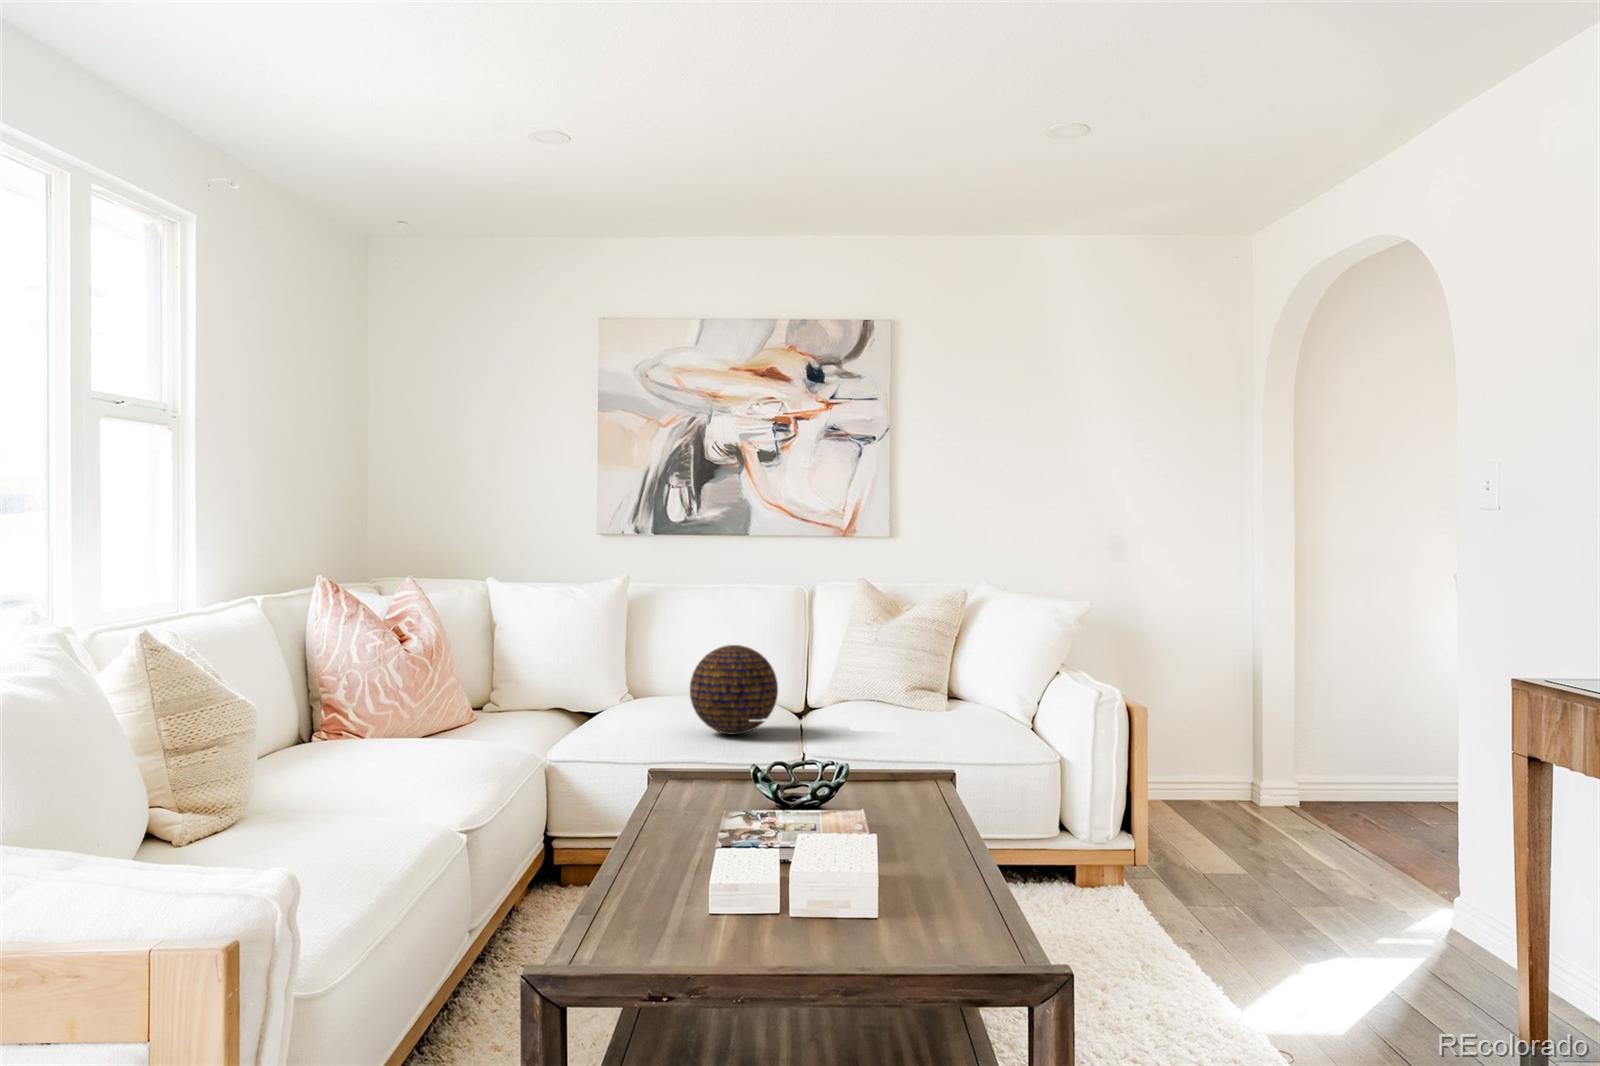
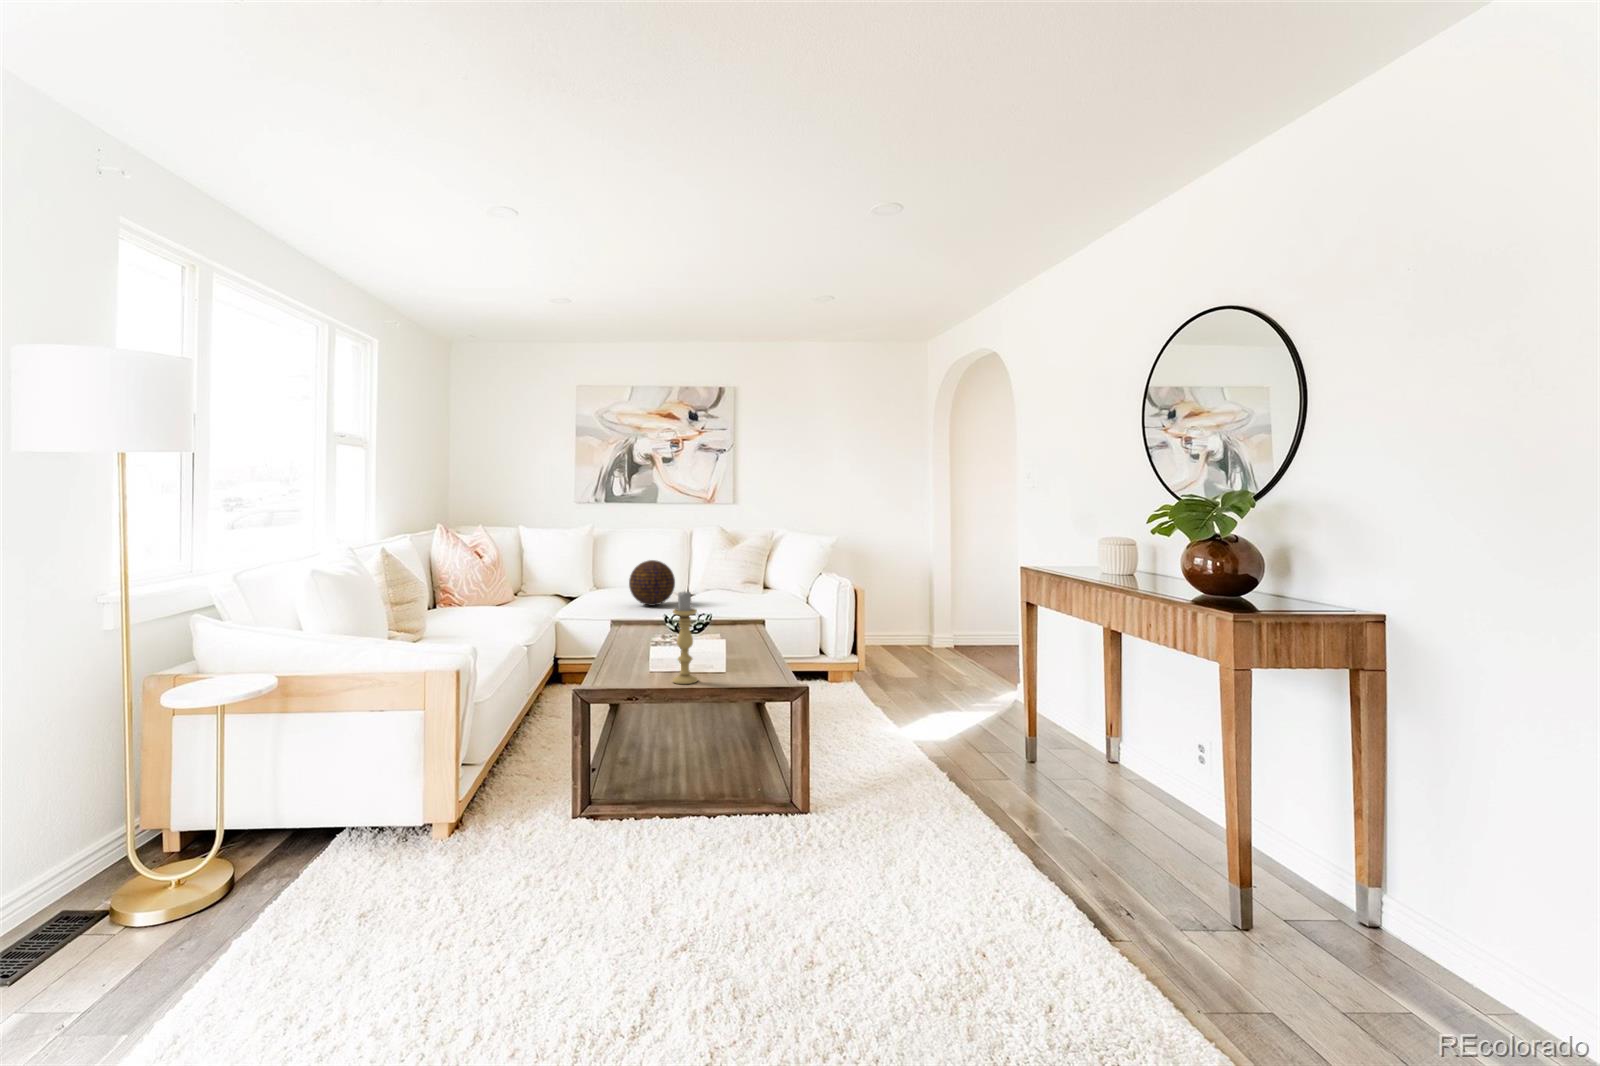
candle holder: none [761,732,821,962] -> present [673,591,698,684]

